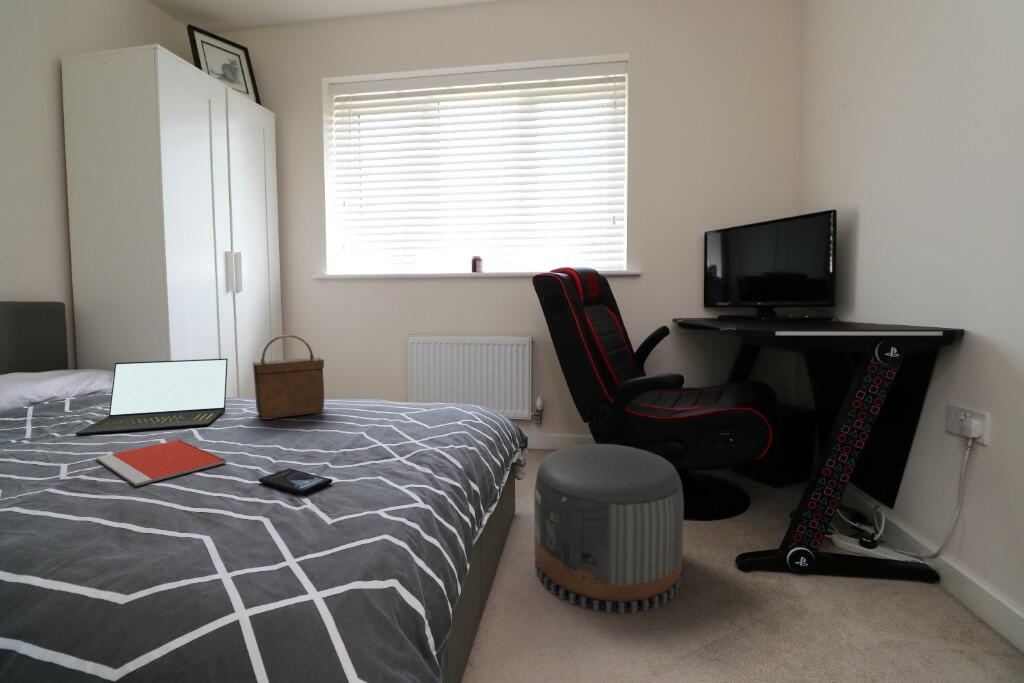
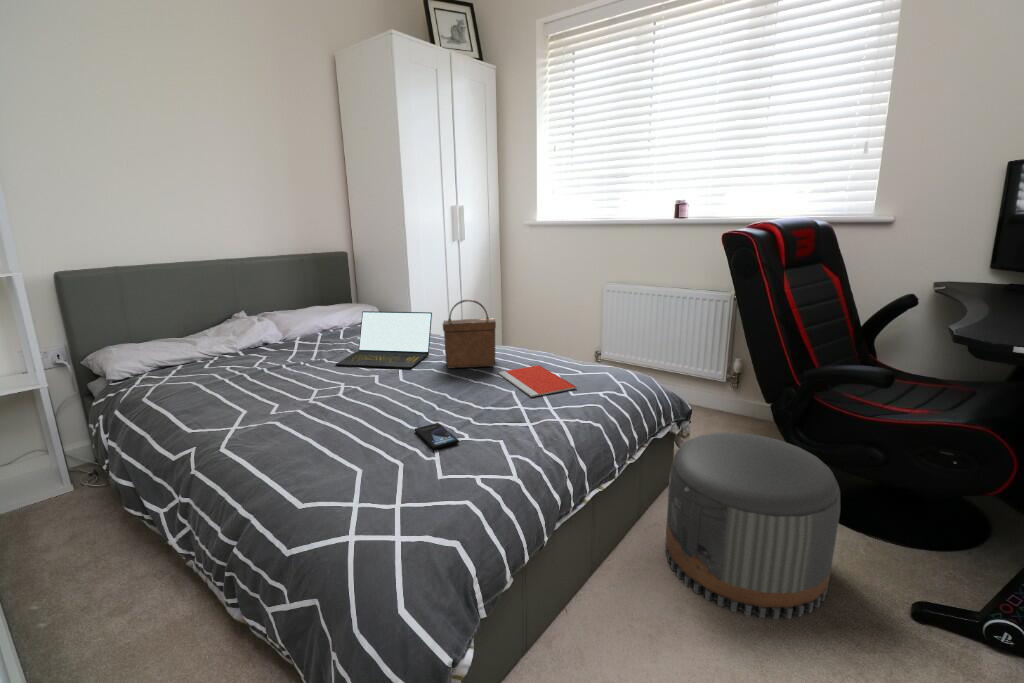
notebook: present [96,440,227,486] -> present [498,365,577,397]

